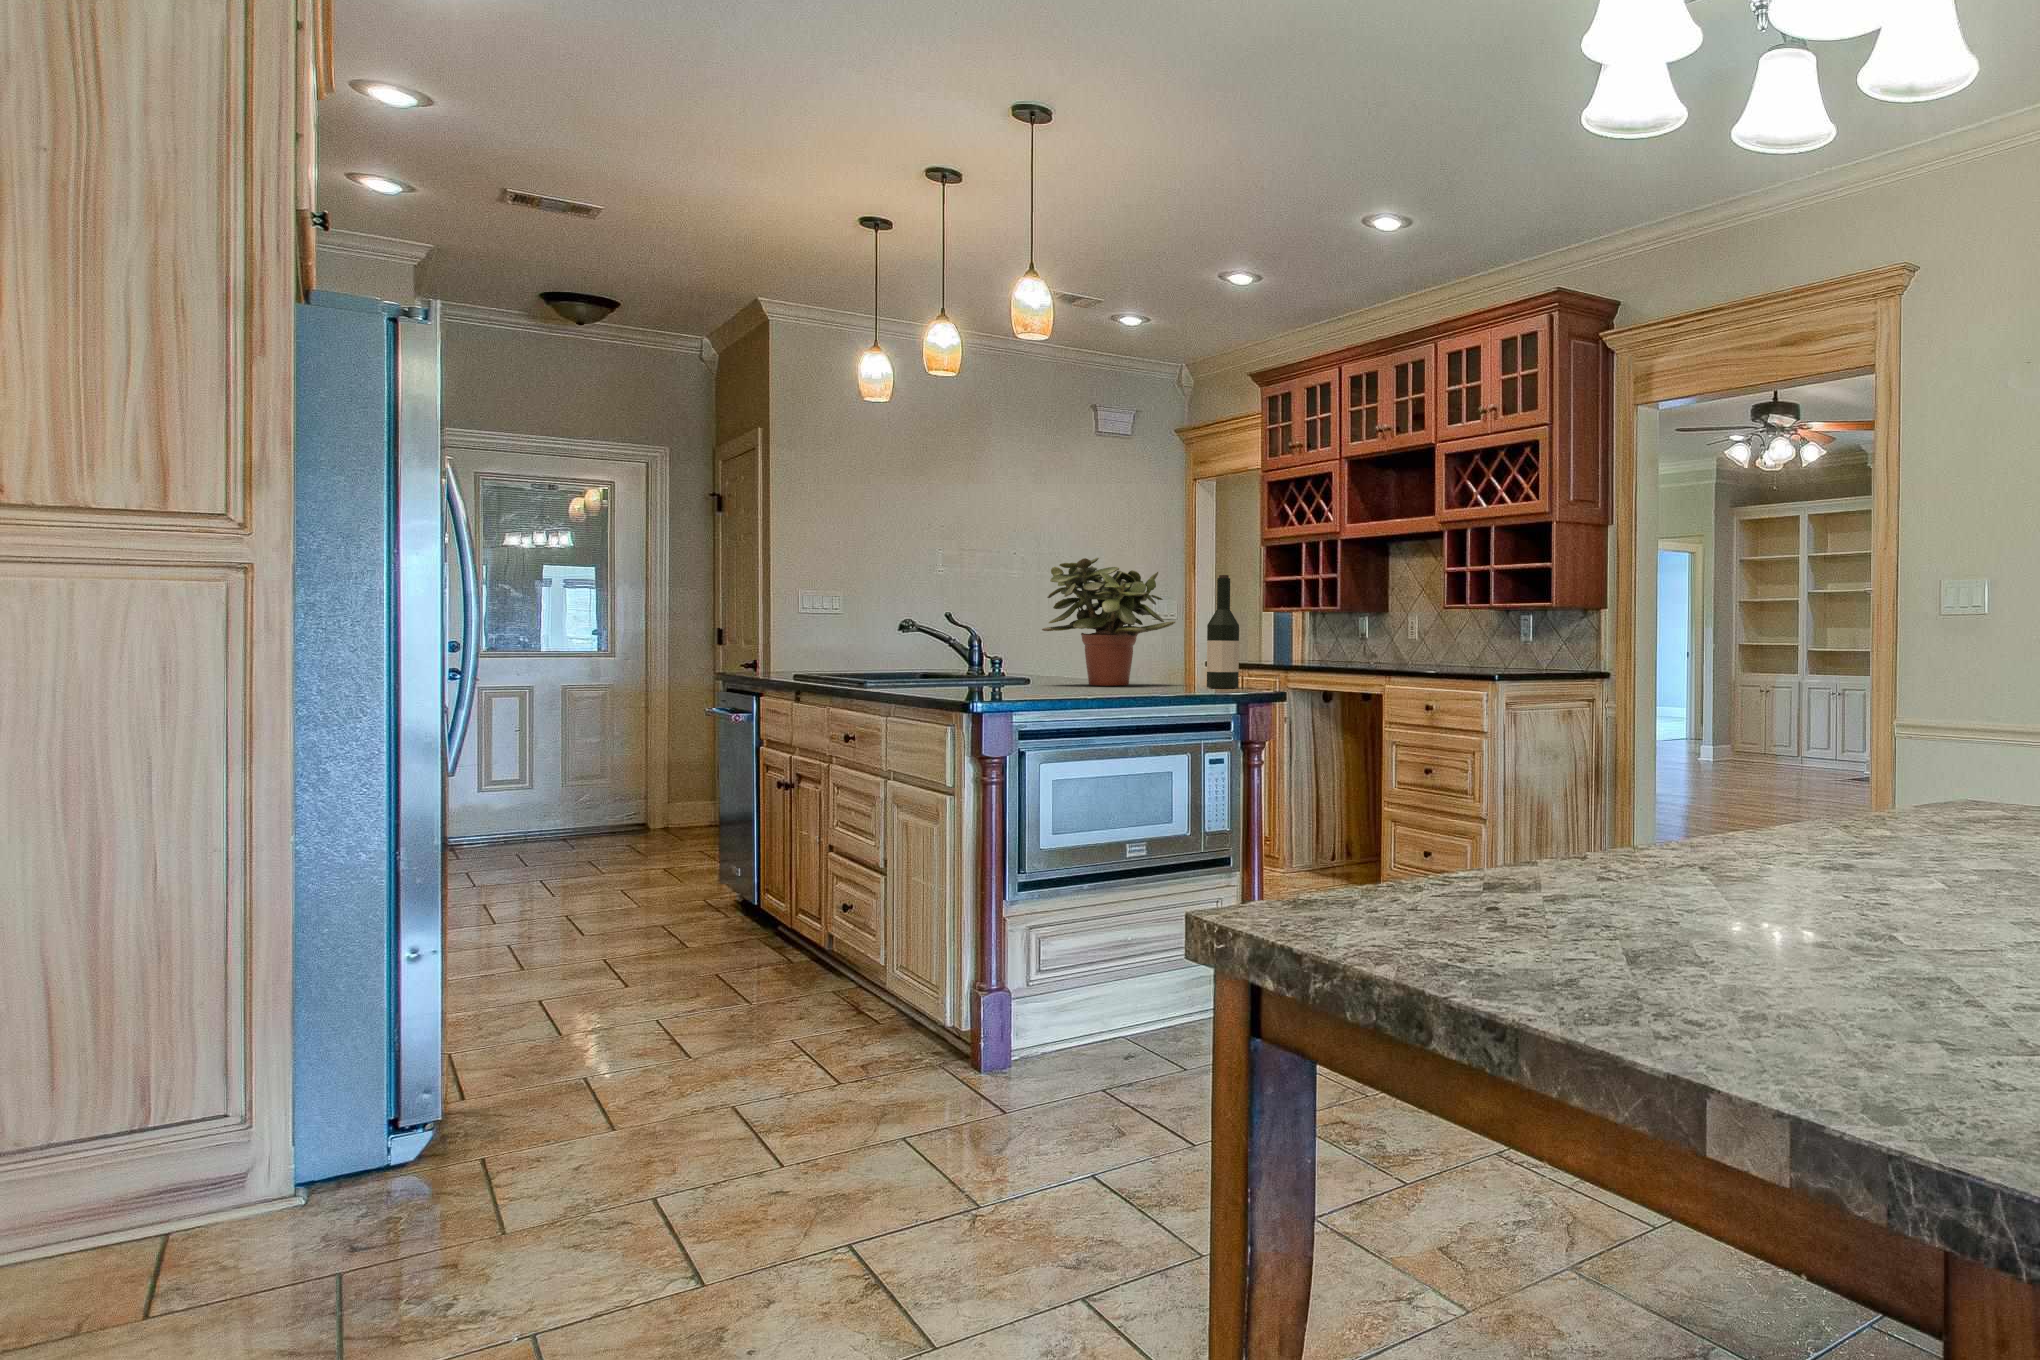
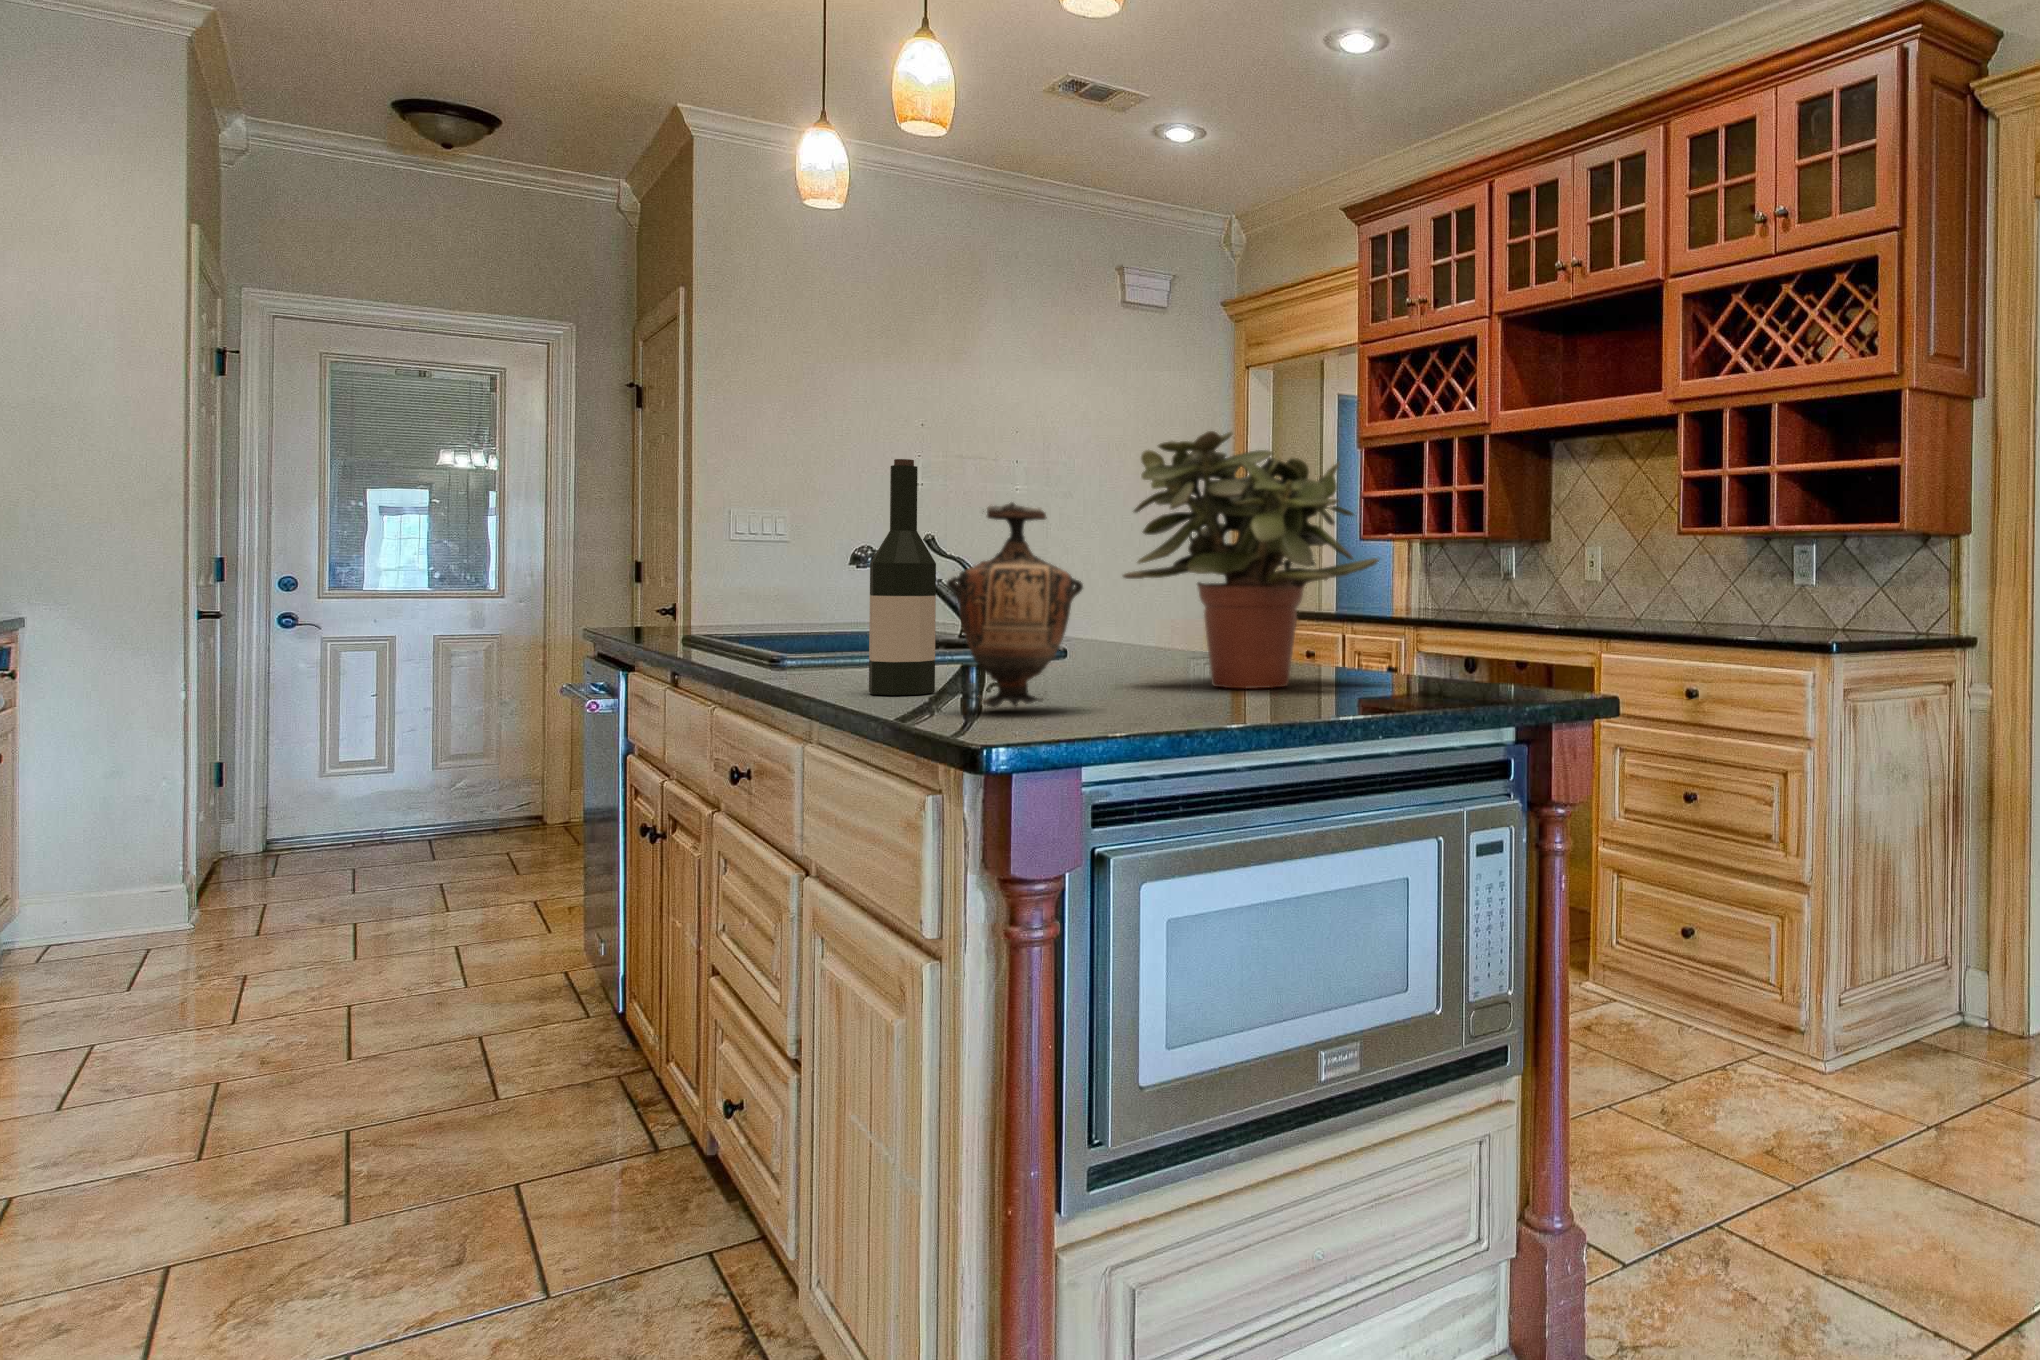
wine bottle: present [1207,575,1239,688] -> present [869,459,936,695]
vase: none [945,587,1014,689] -> present [947,502,1083,708]

